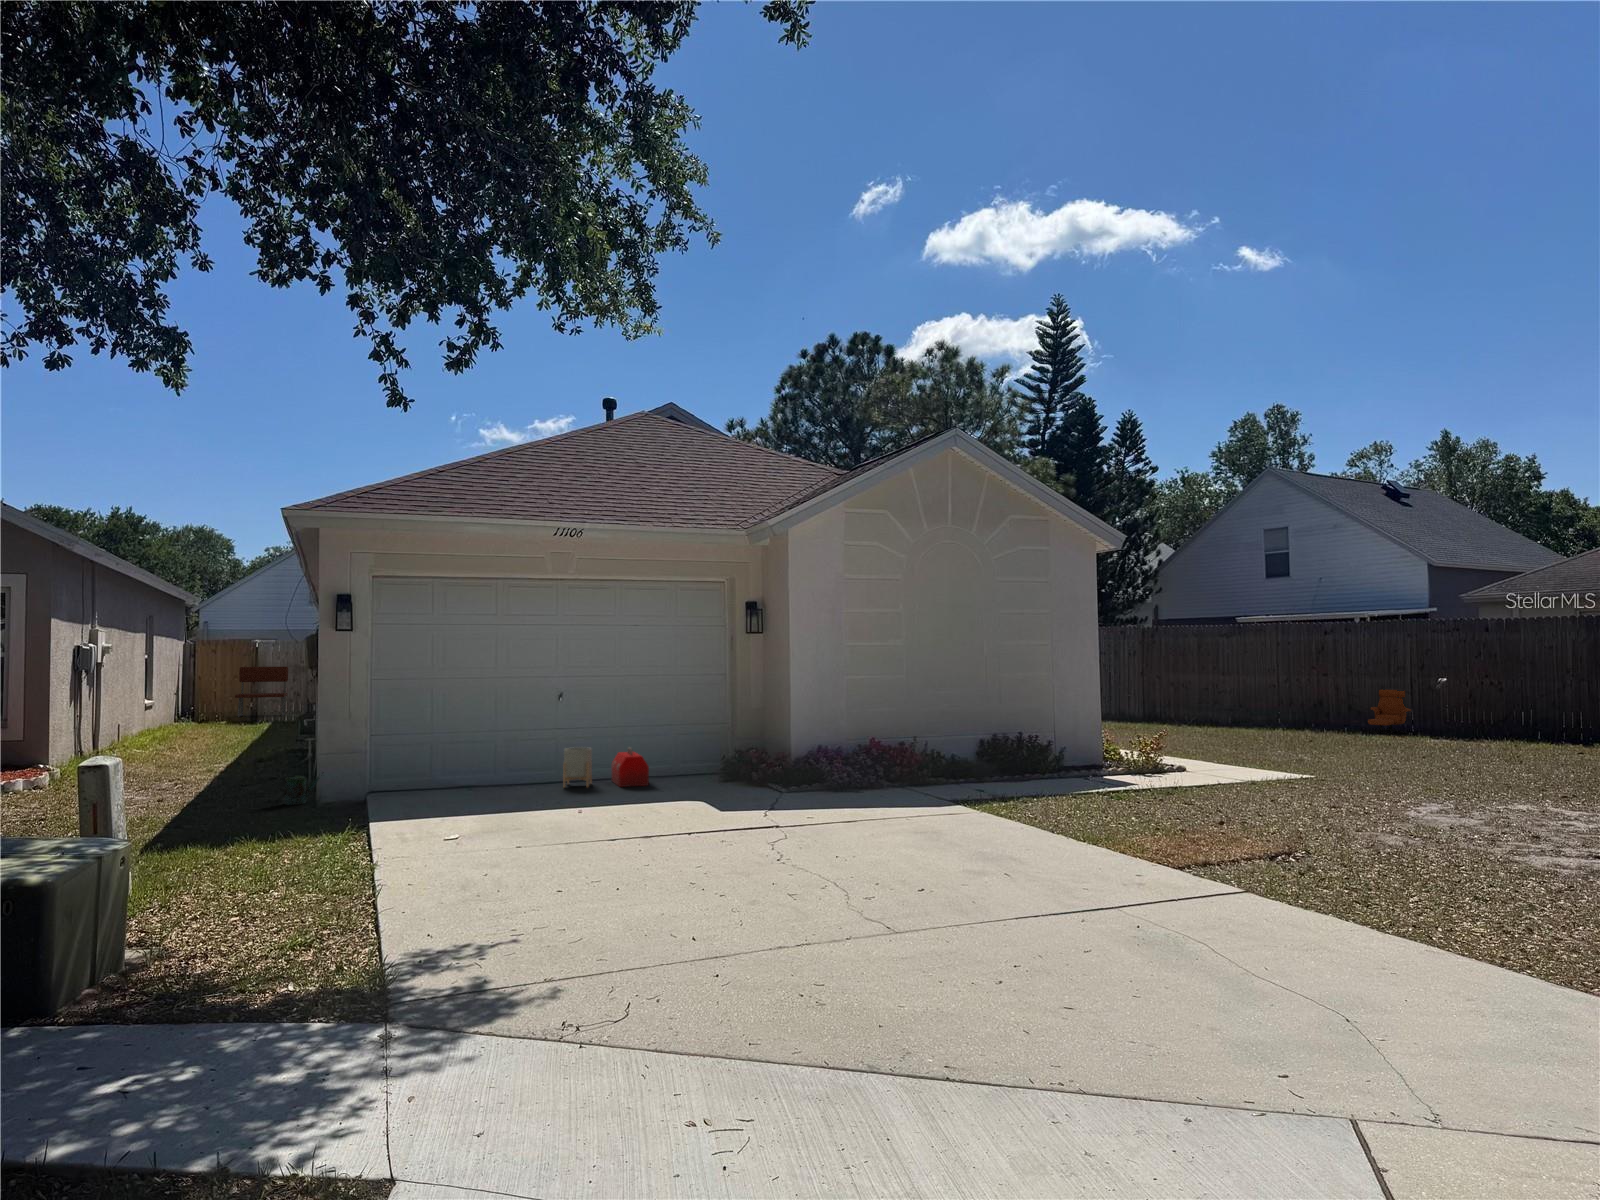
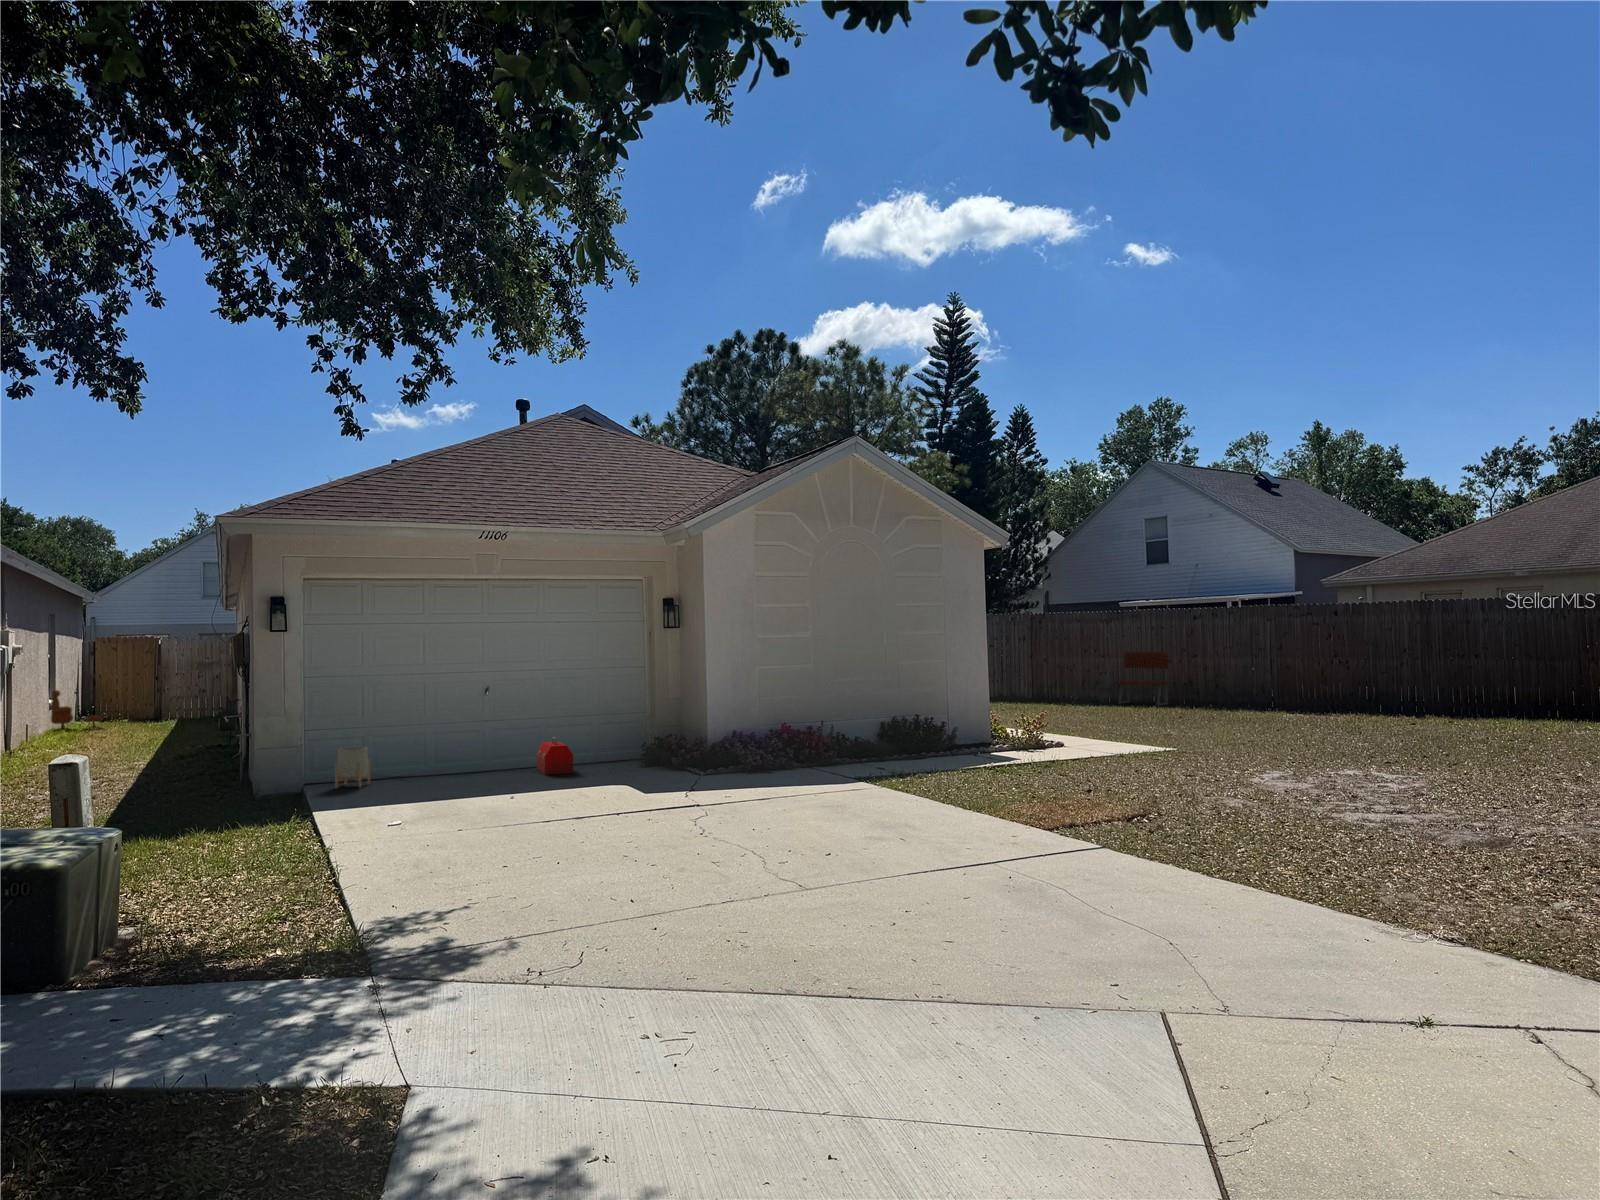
bench: present [235,667,288,717] -> present [1114,652,1169,706]
lounge chair: present [1368,689,1411,735] -> present [51,690,102,732]
planter: present [563,747,592,787] -> present [335,747,370,788]
watering can: present [284,776,319,805] -> none [210,766,258,800]

